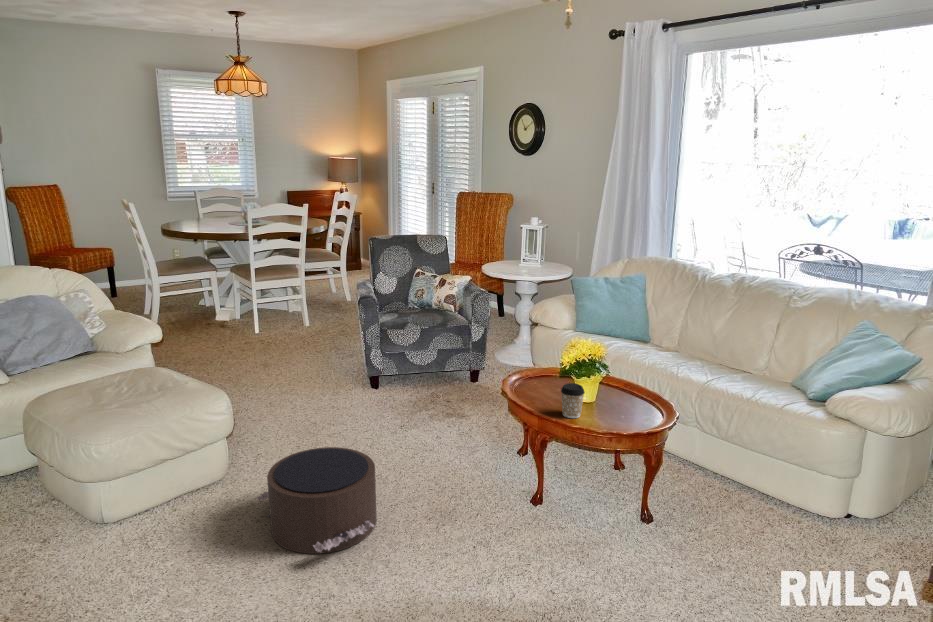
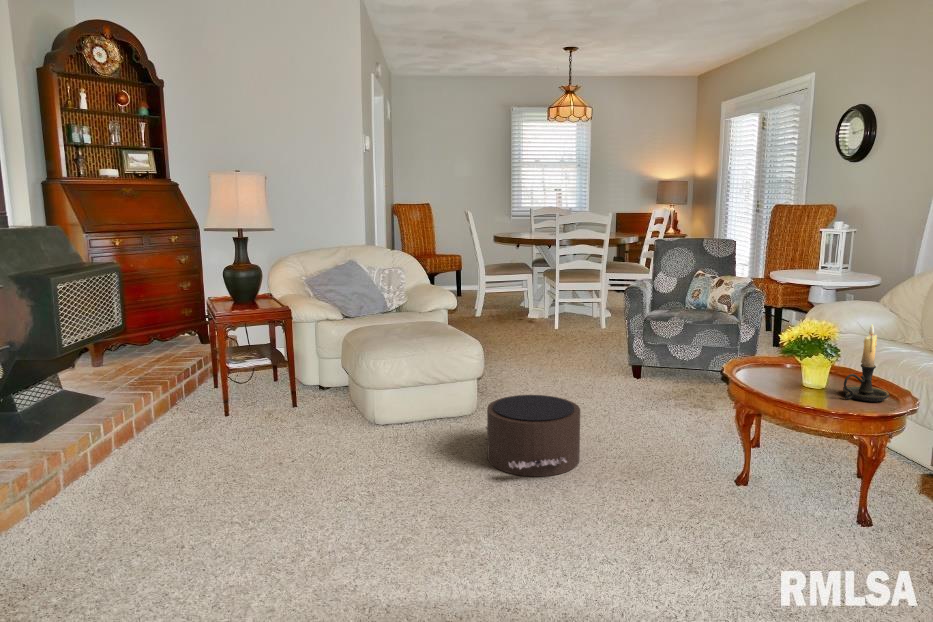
candle holder: none [612,342,648,412] -> present [843,324,889,402]
coffee cup: present [561,383,585,418] -> none [771,359,799,395]

